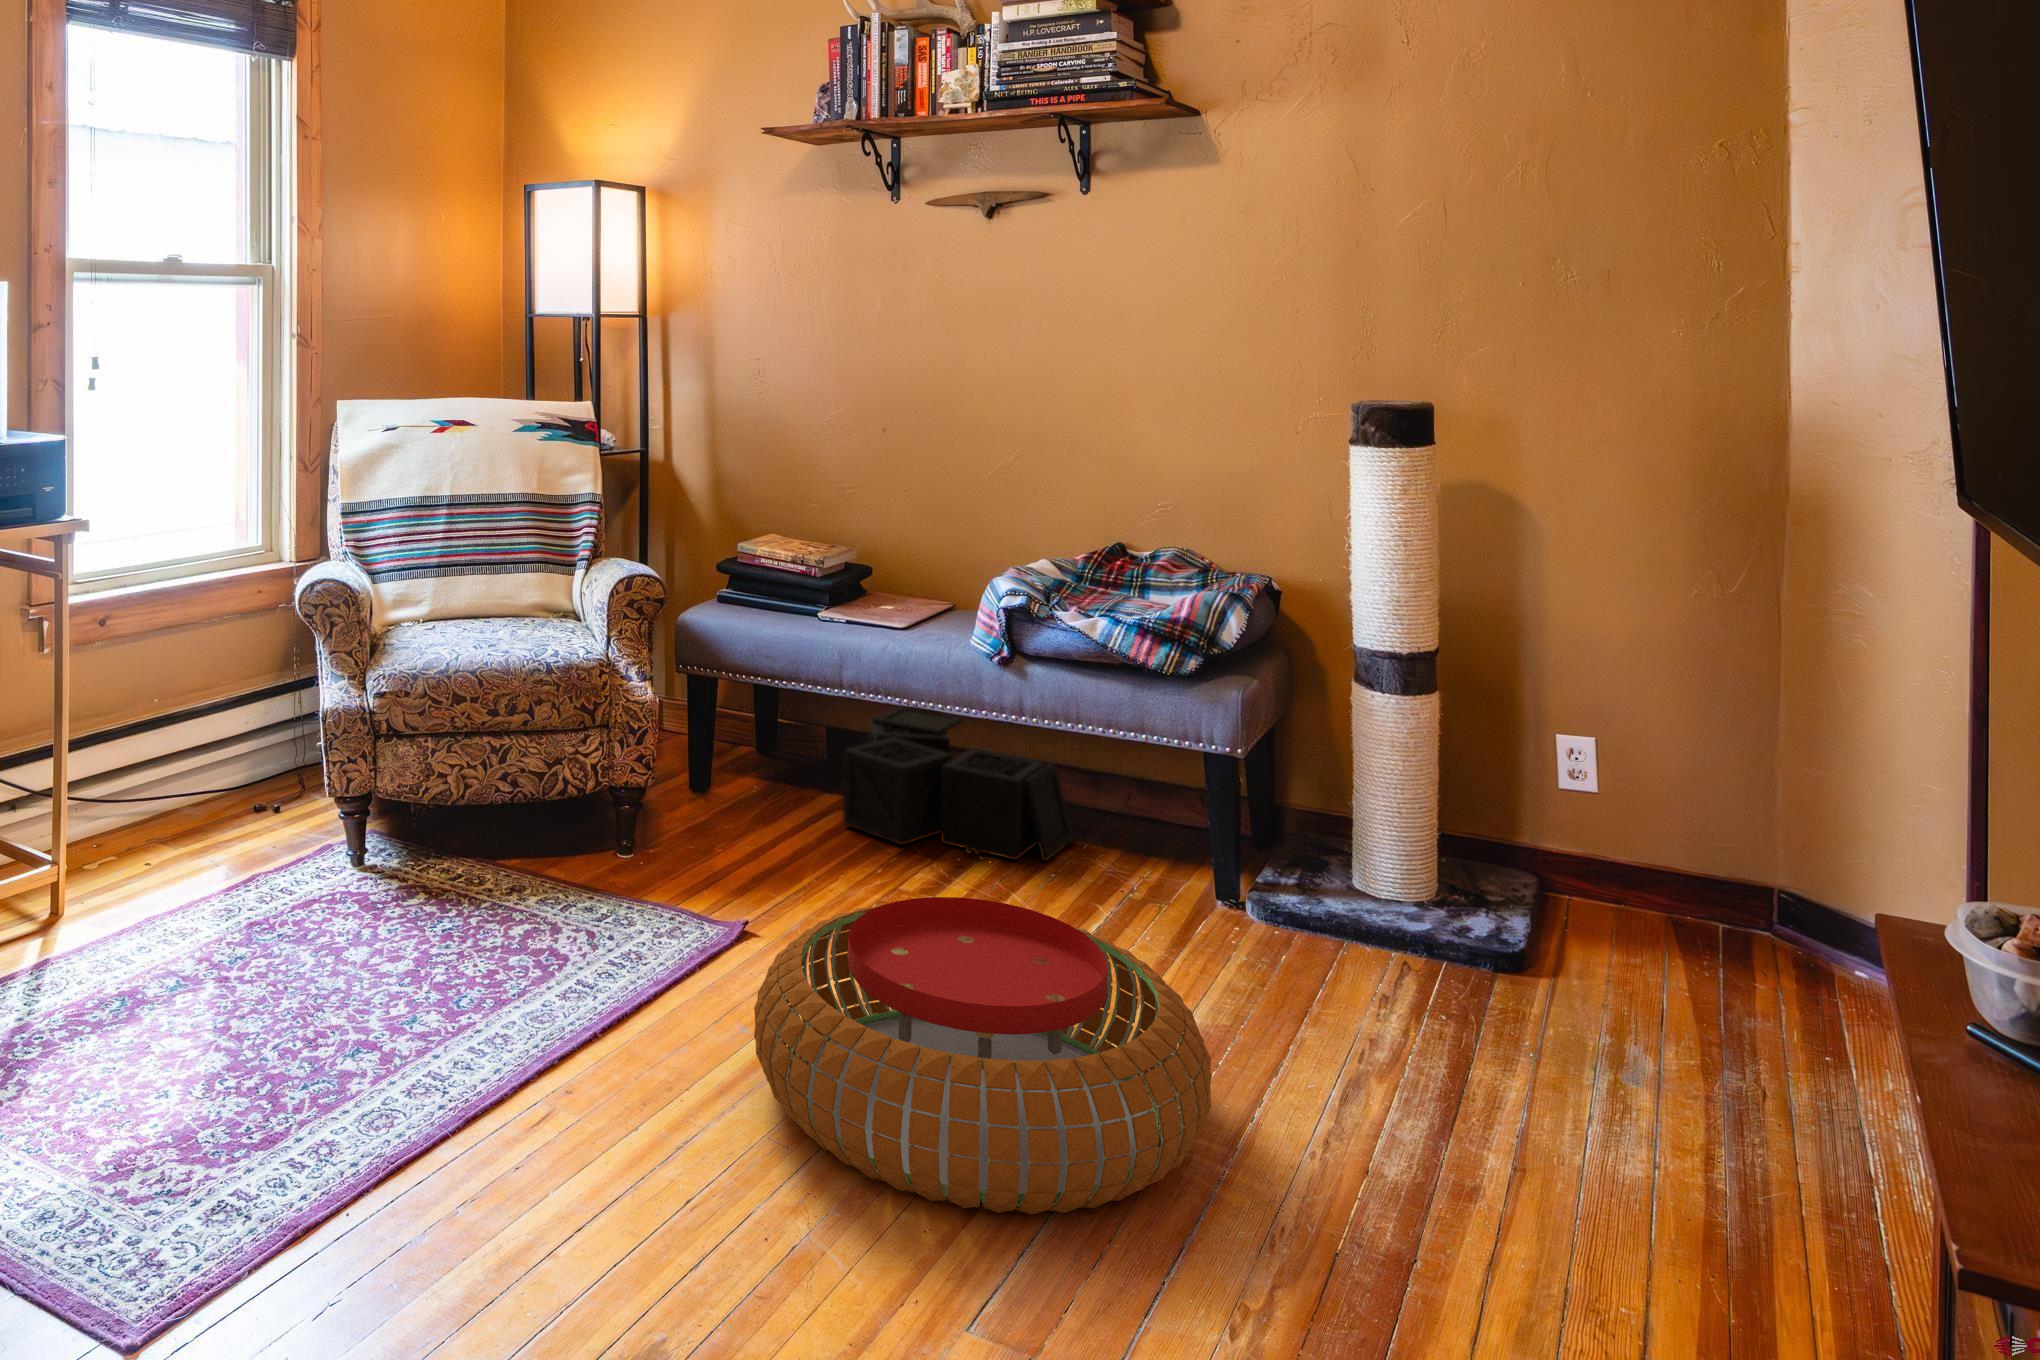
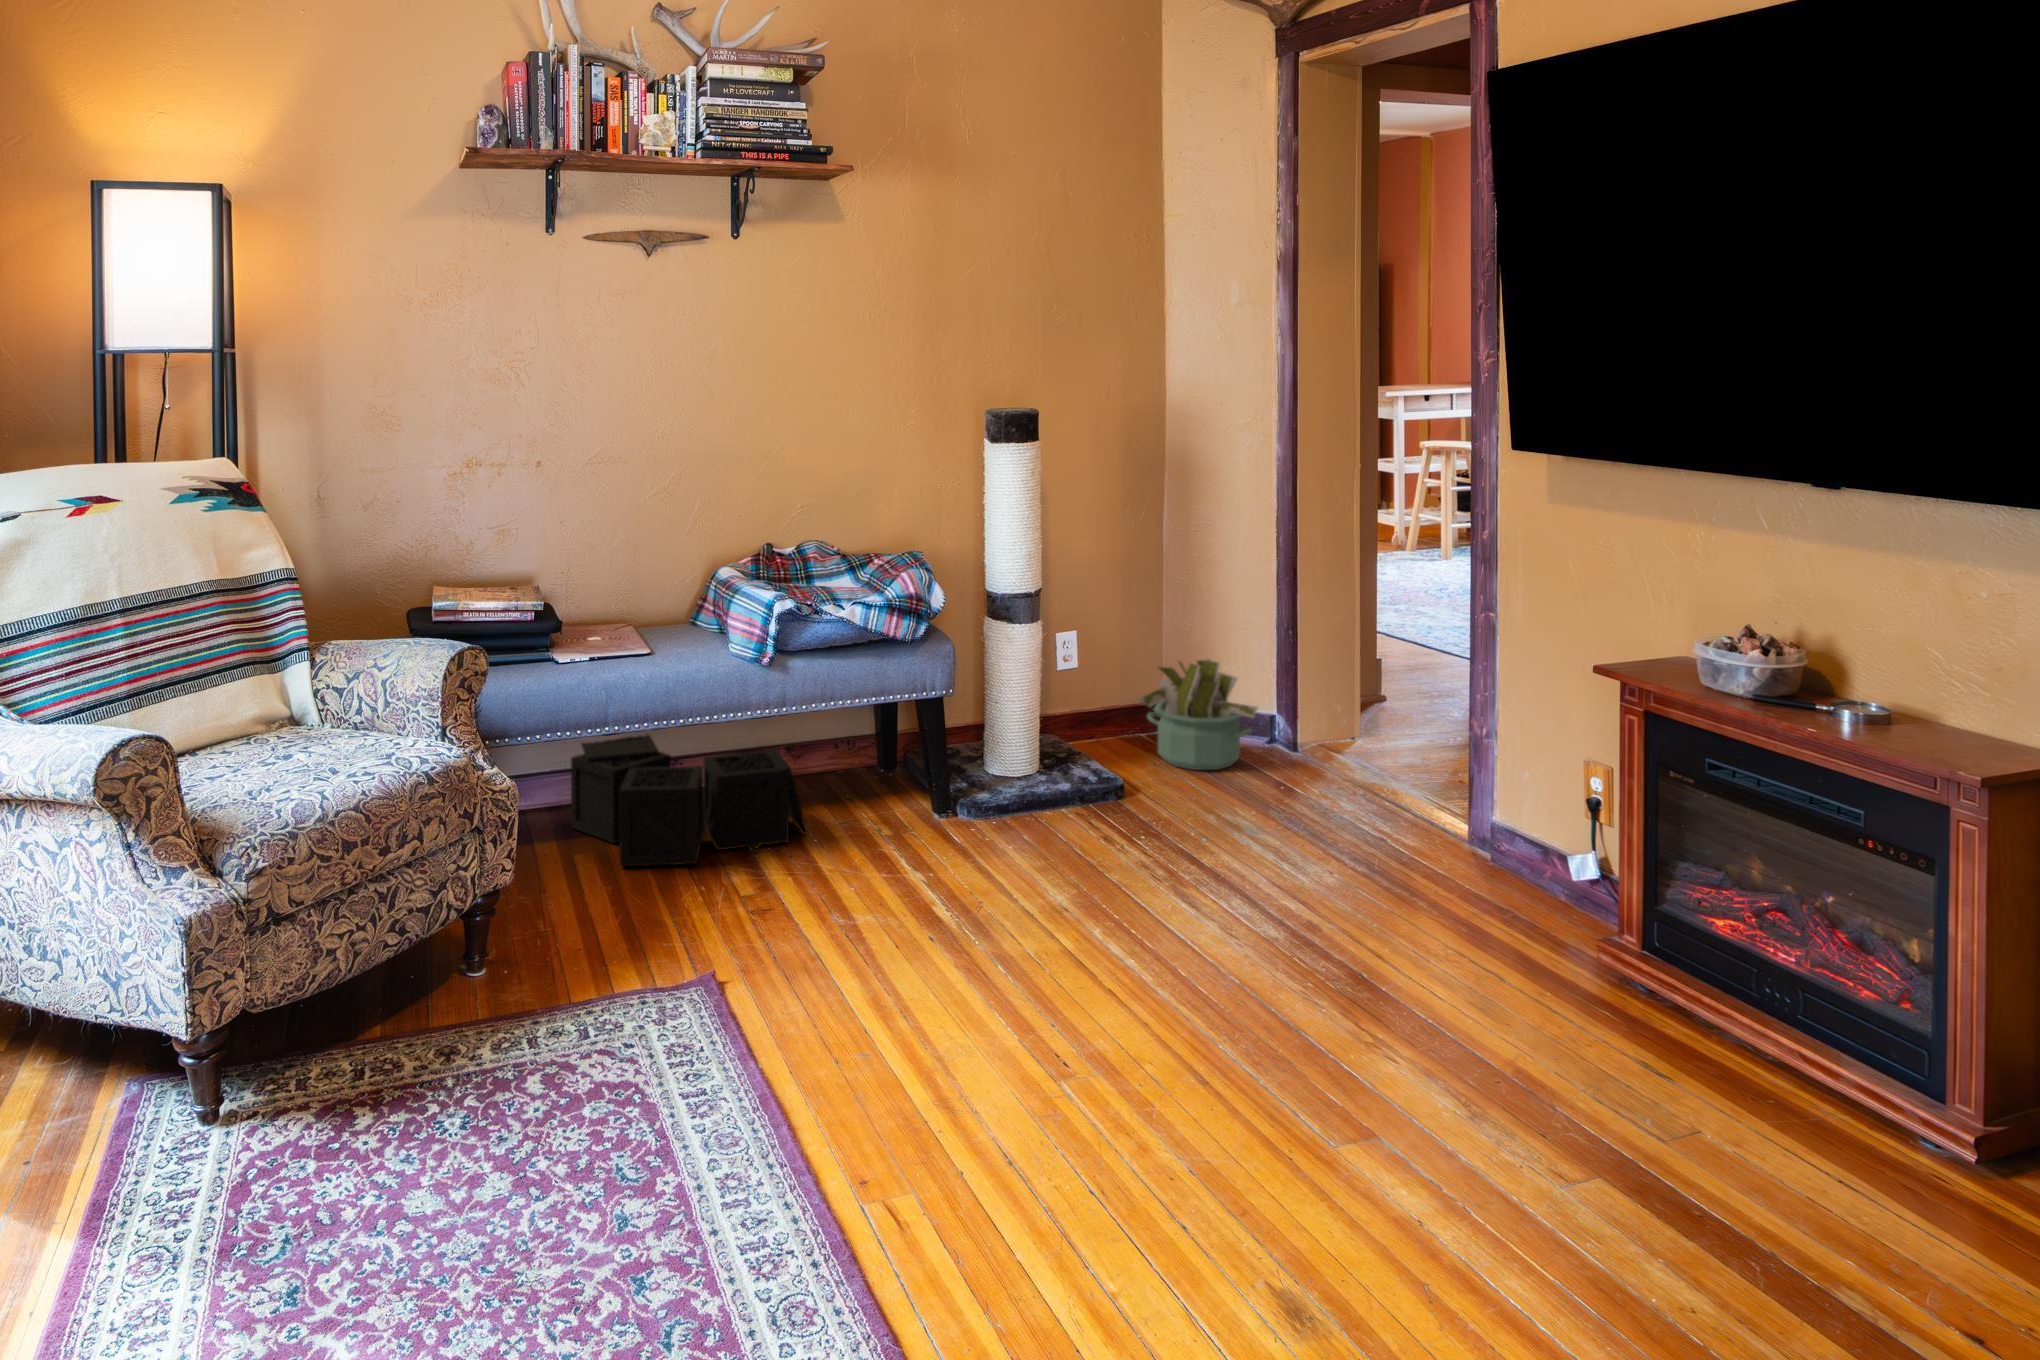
decorative plant: none [1627,813,1865,1005] -> present [1139,659,1257,770]
pouf: present [754,897,1212,1215] -> none [892,842,1264,1090]

